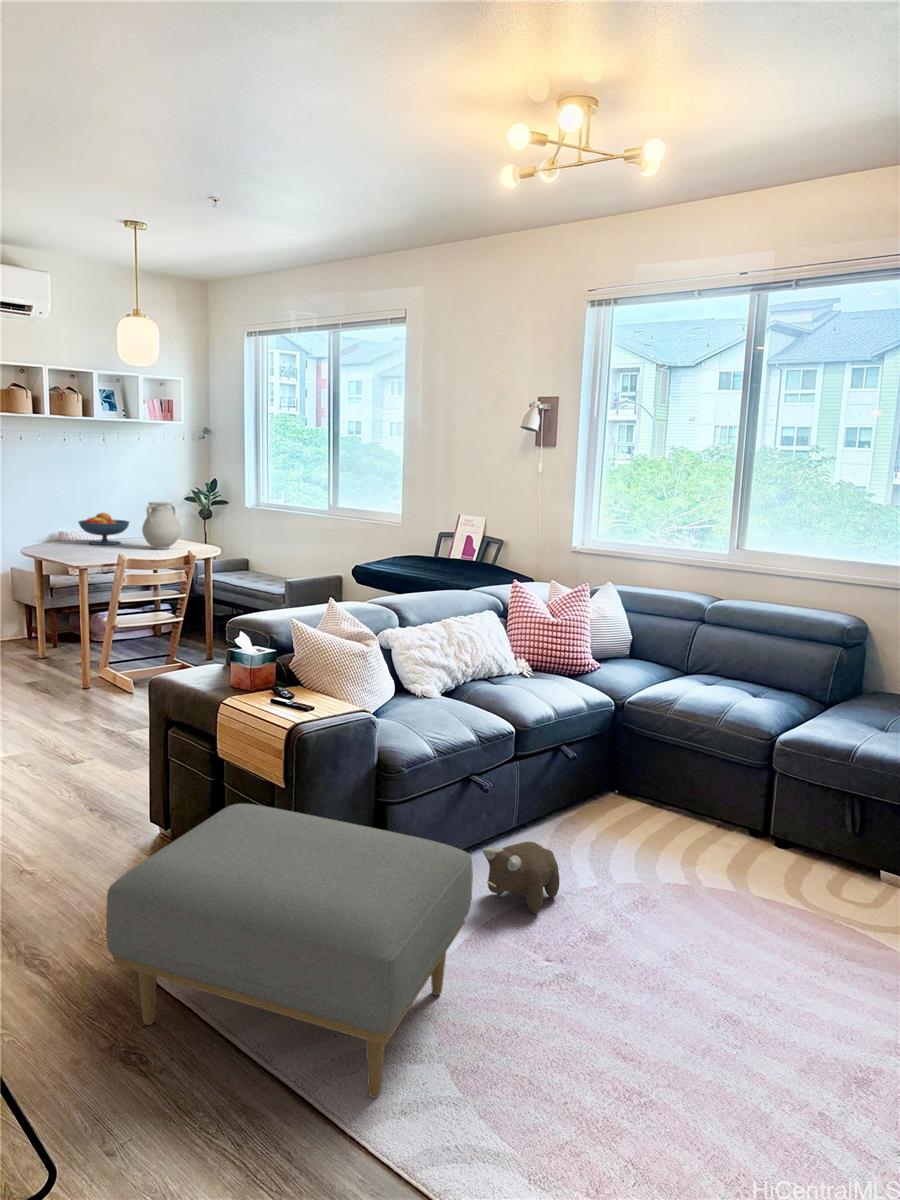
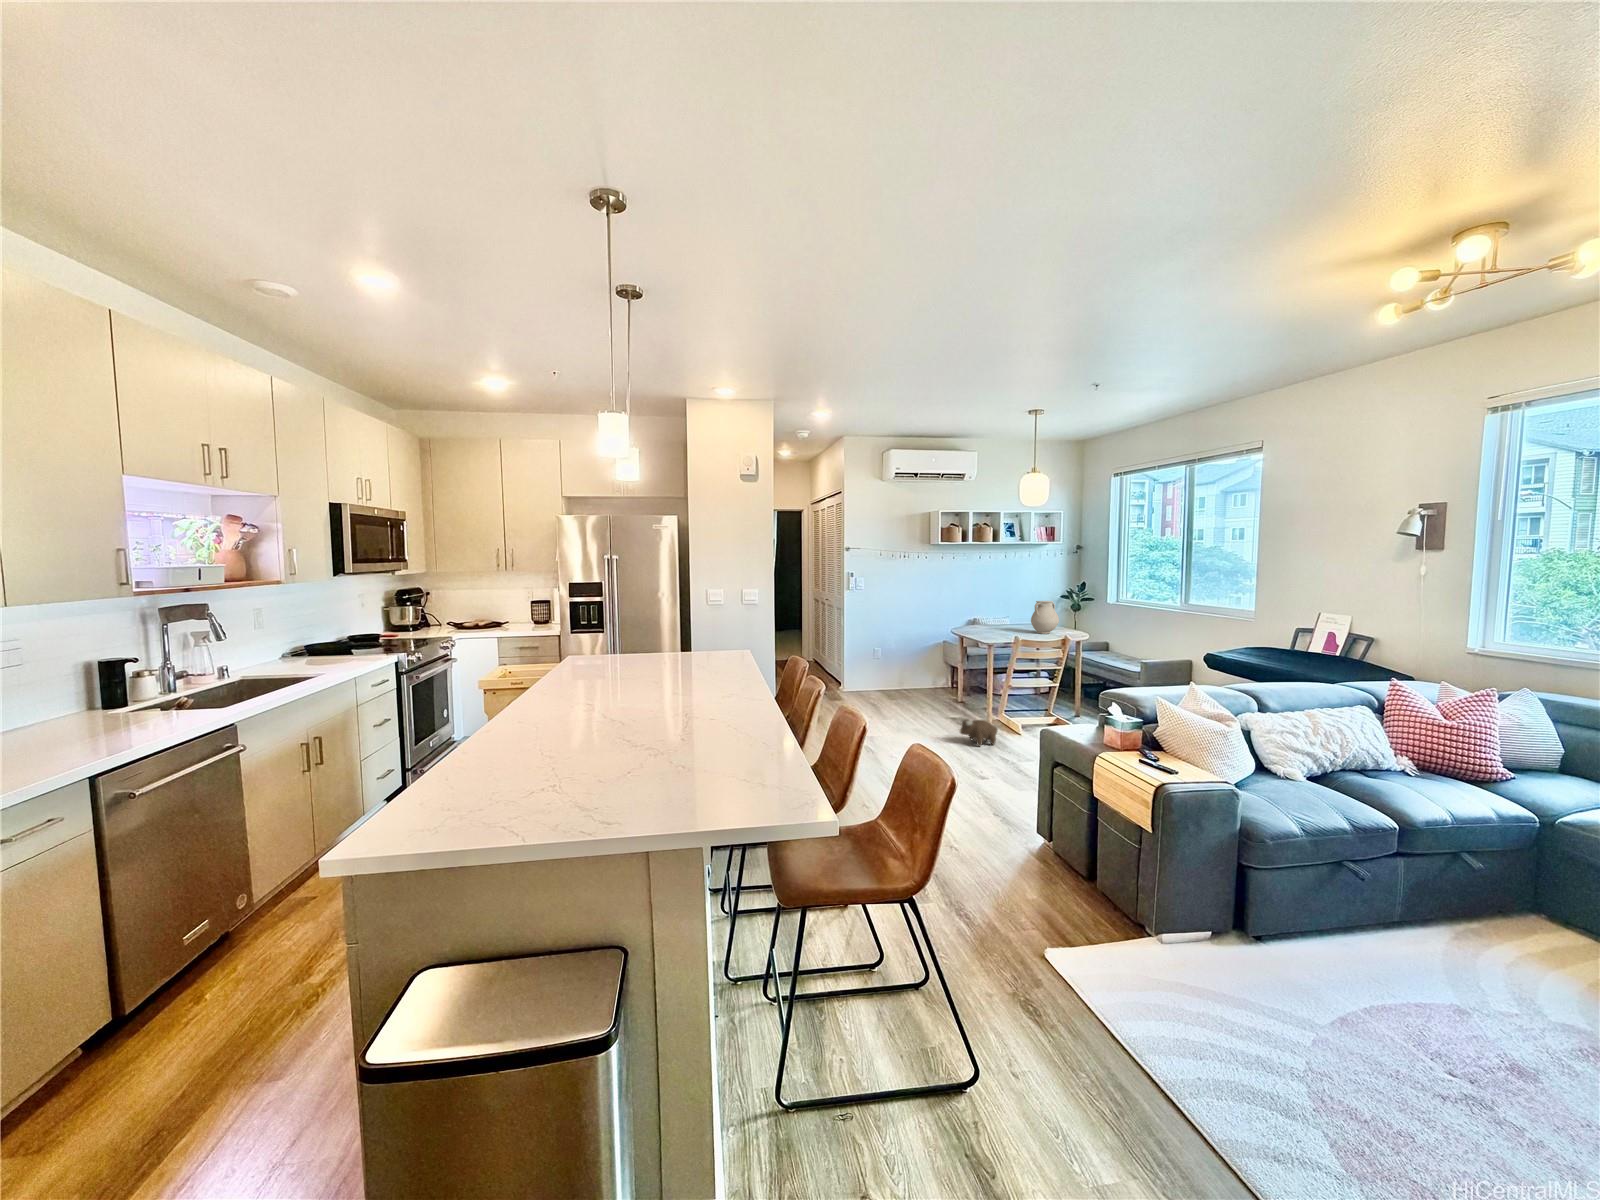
fruit bowl: present [79,513,129,545] -> none [988,607,1022,629]
ottoman: present [106,804,473,1098] -> none [1022,835,1349,1115]
plush toy: present [483,842,559,913] -> present [960,718,998,746]

